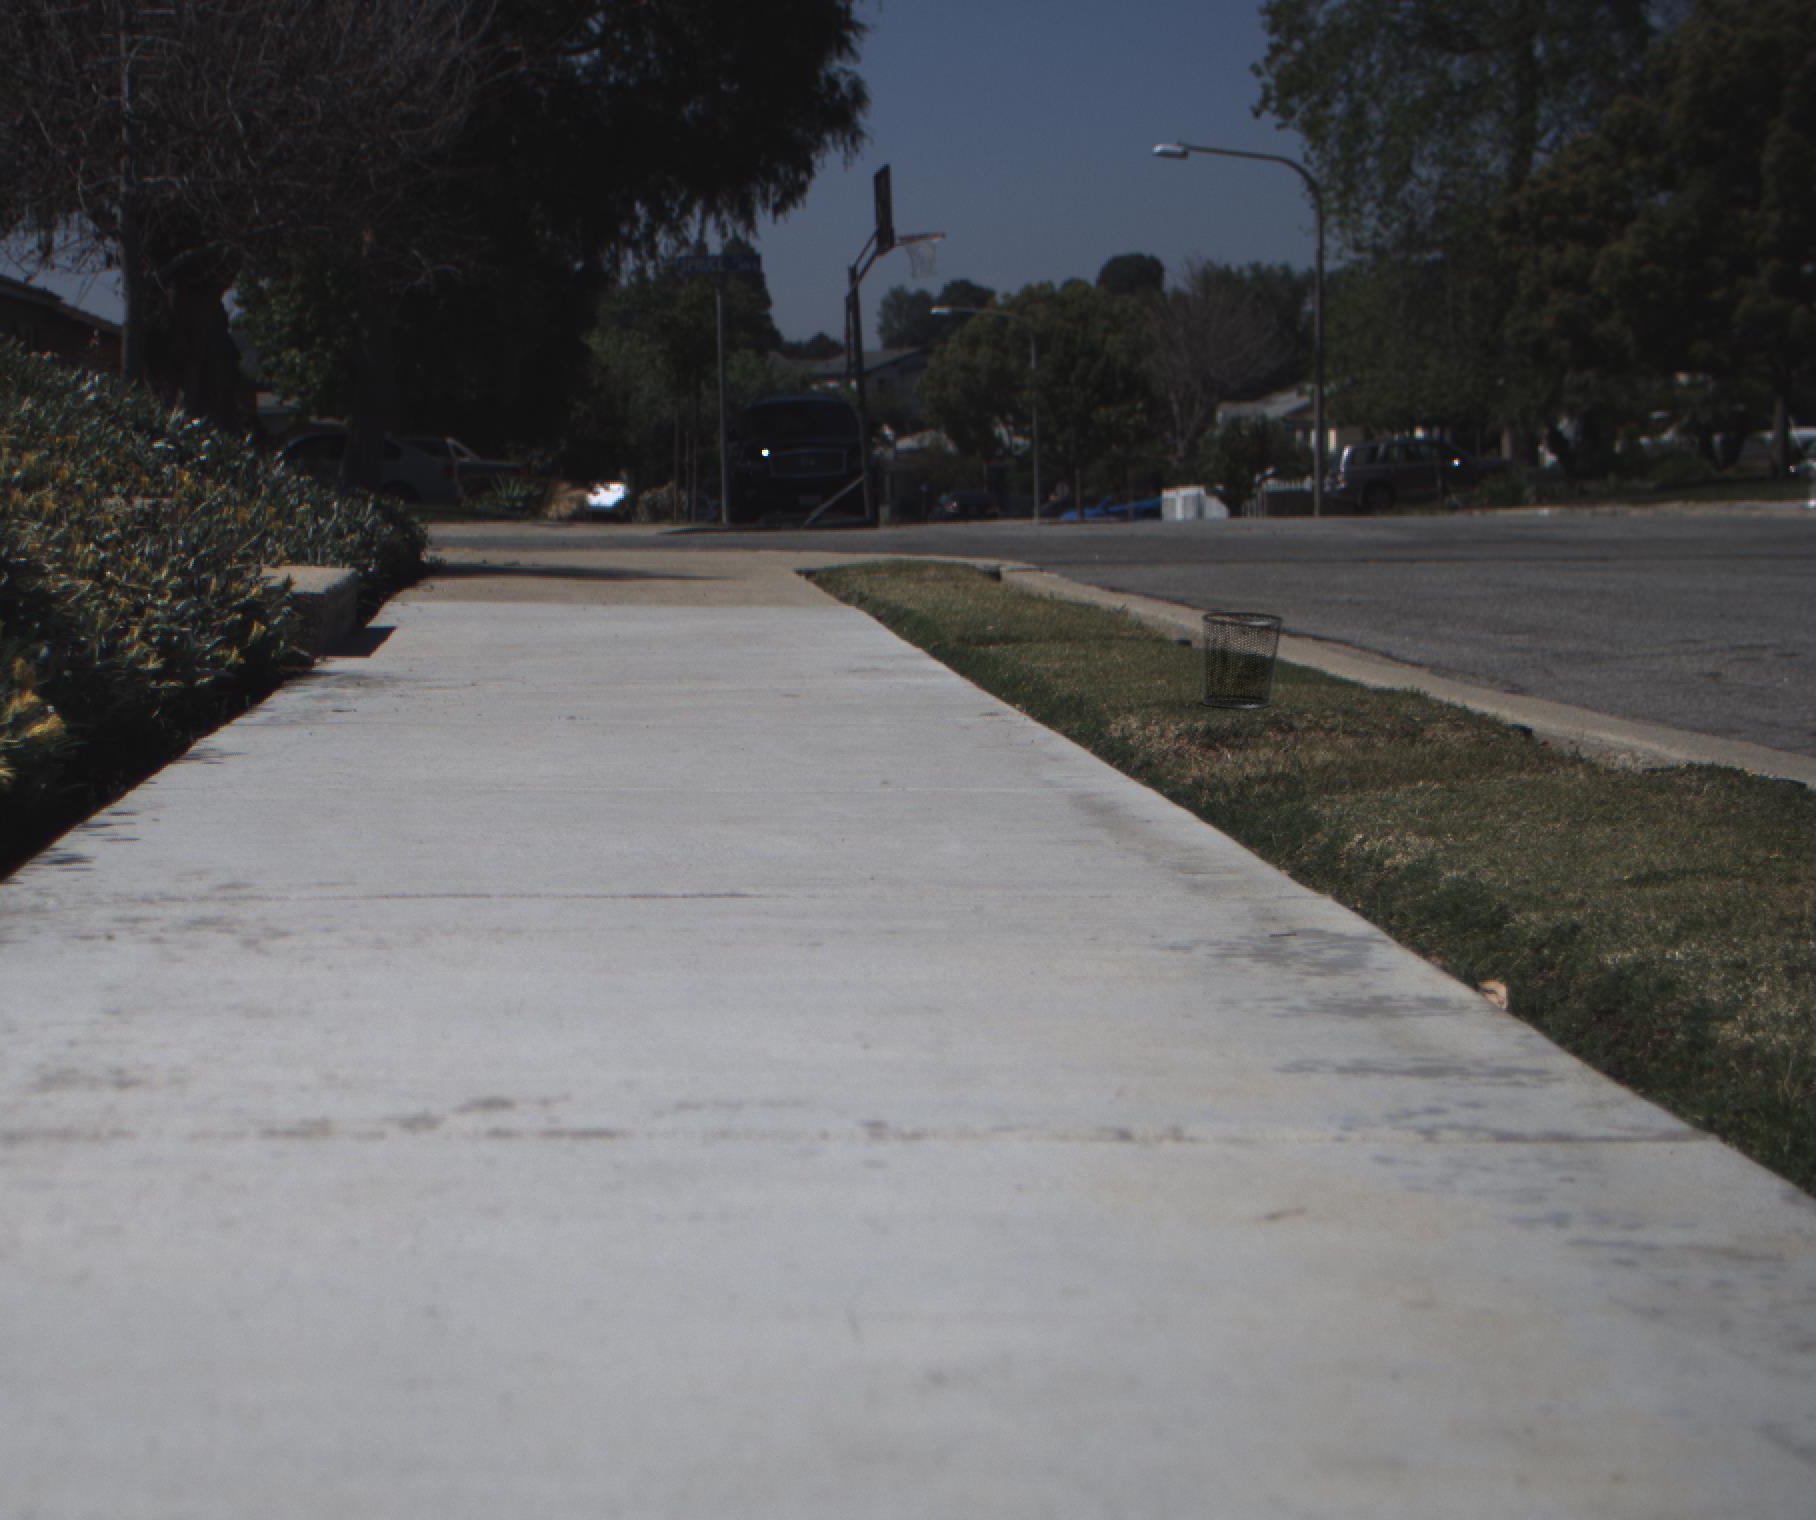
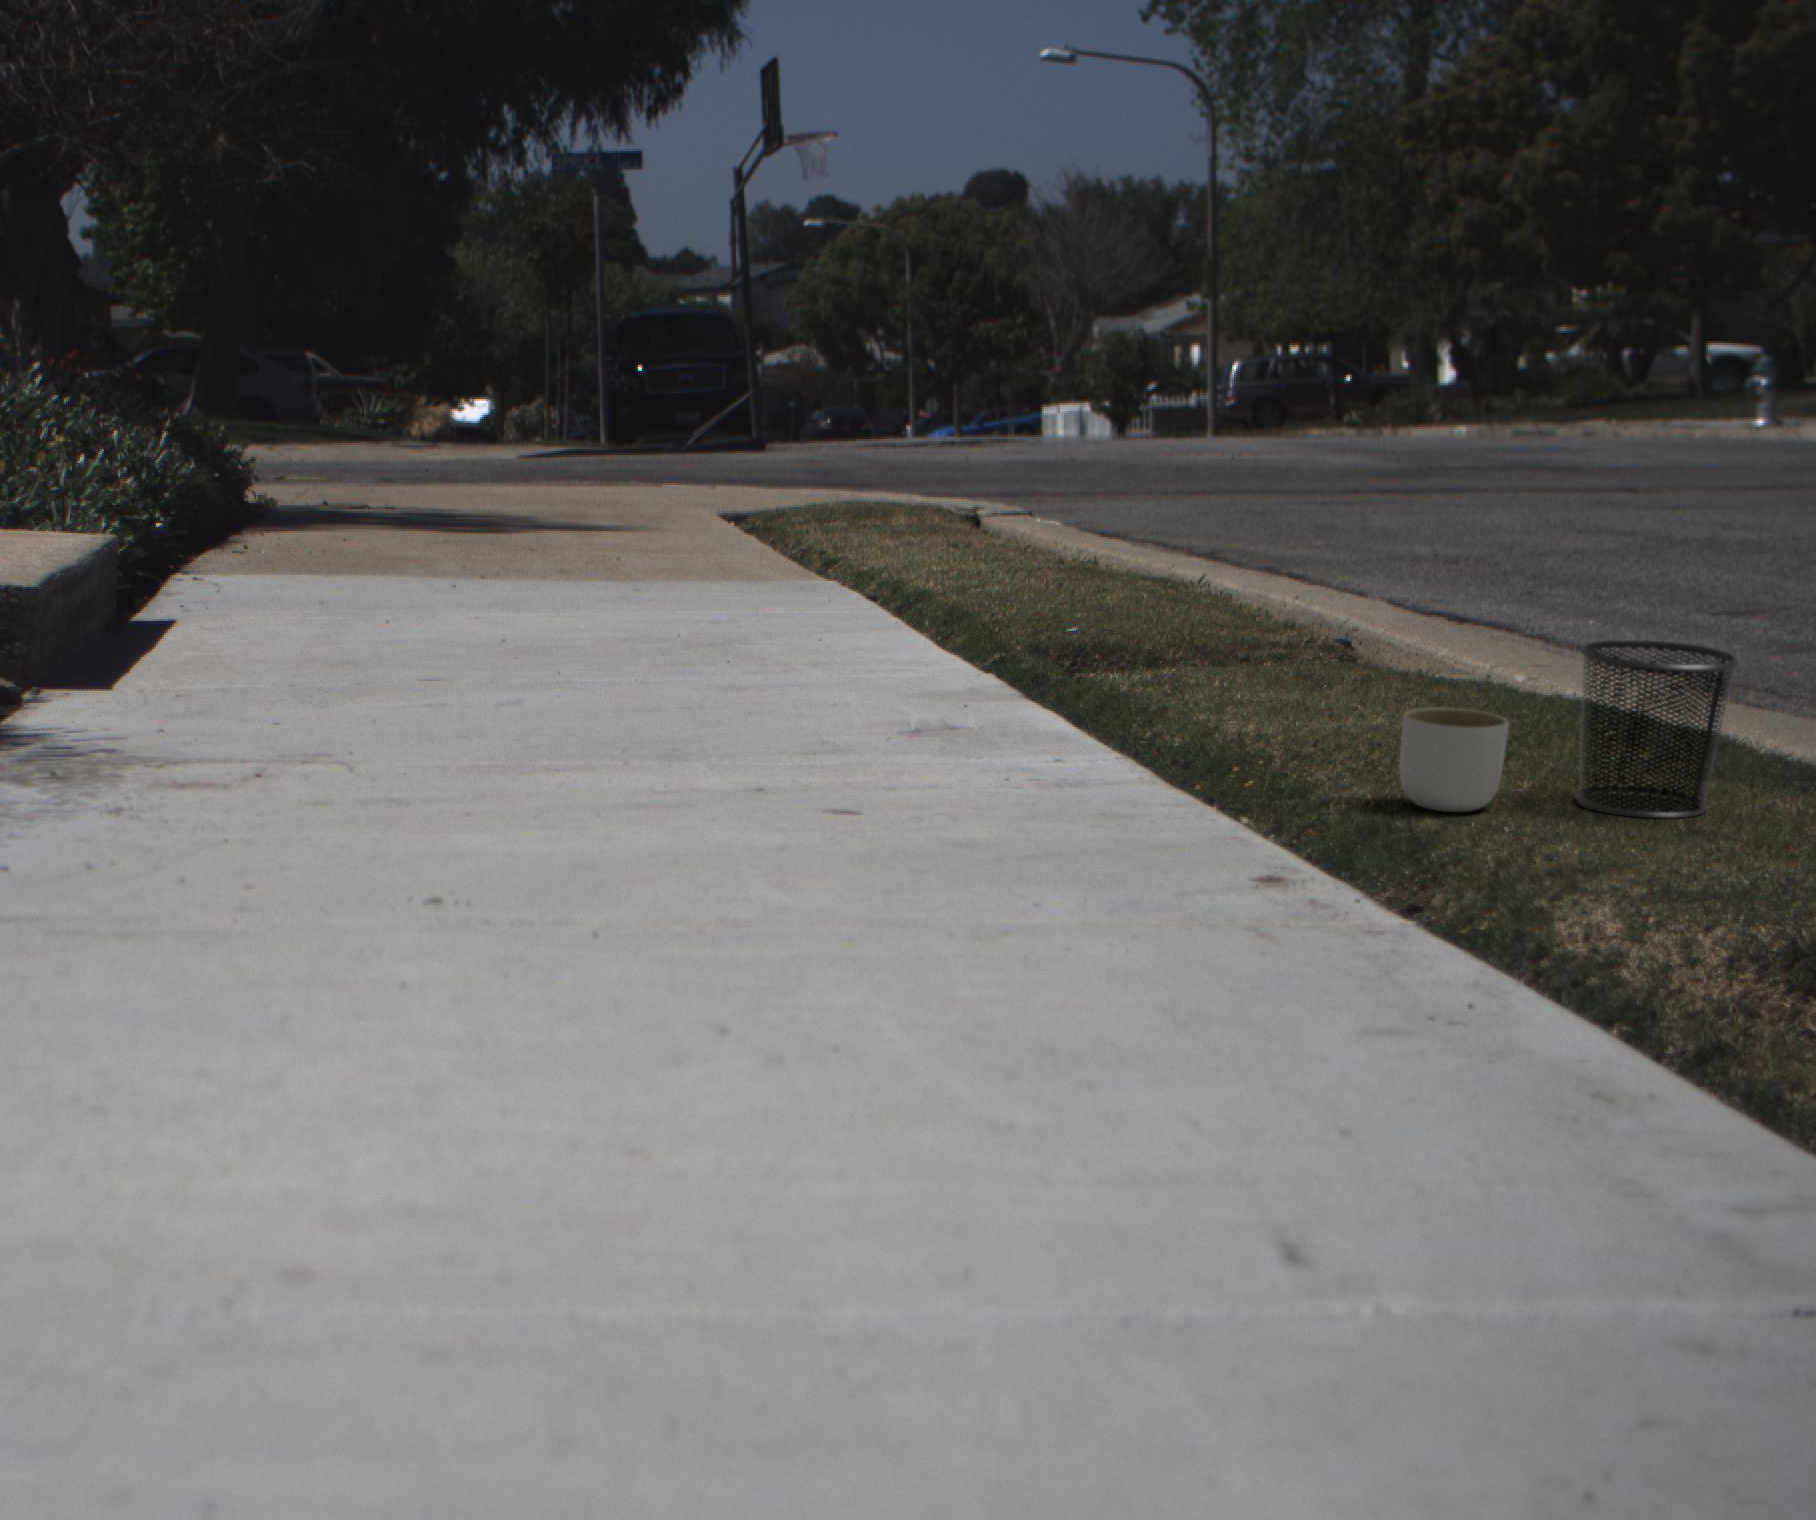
planter: none [1100,649,1158,706] -> present [1400,707,1509,812]

